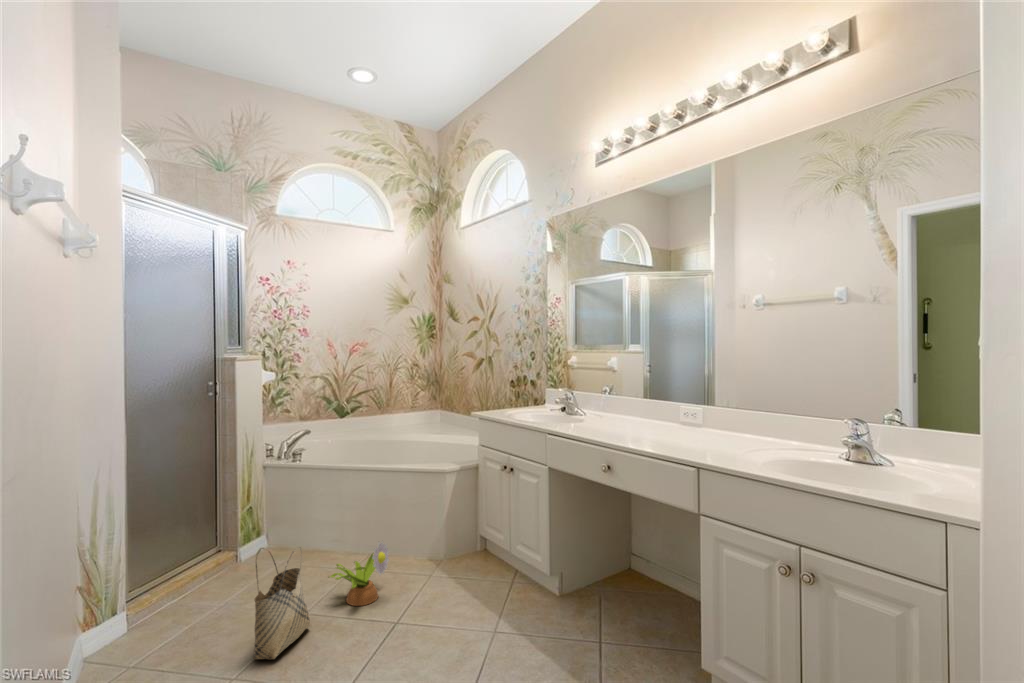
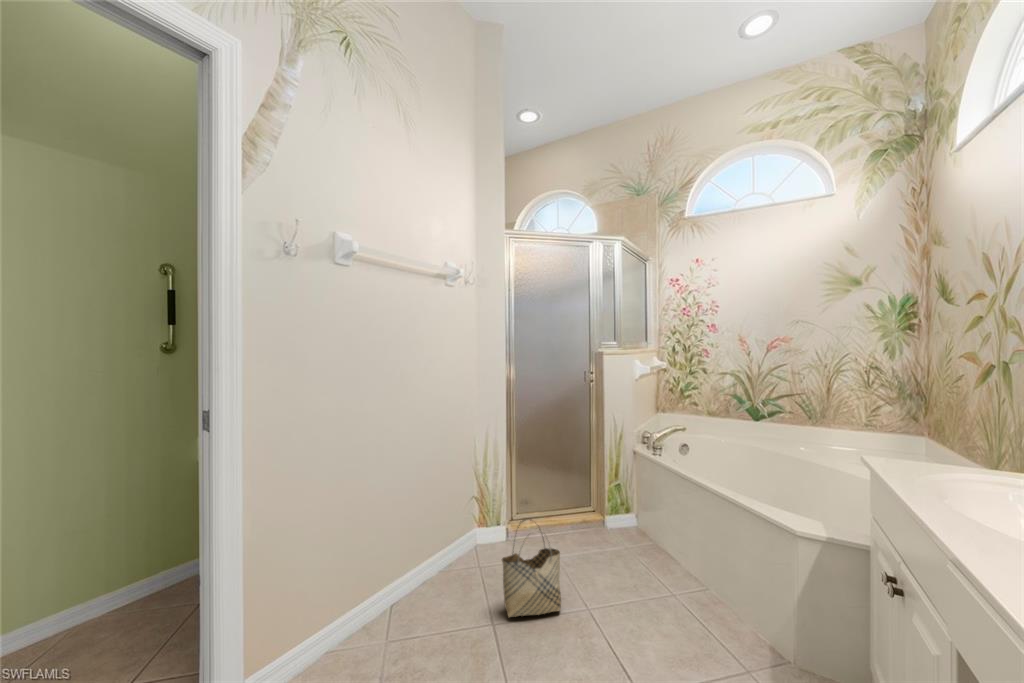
decorative plant: present [330,541,389,606] -> none [598,568,663,633]

